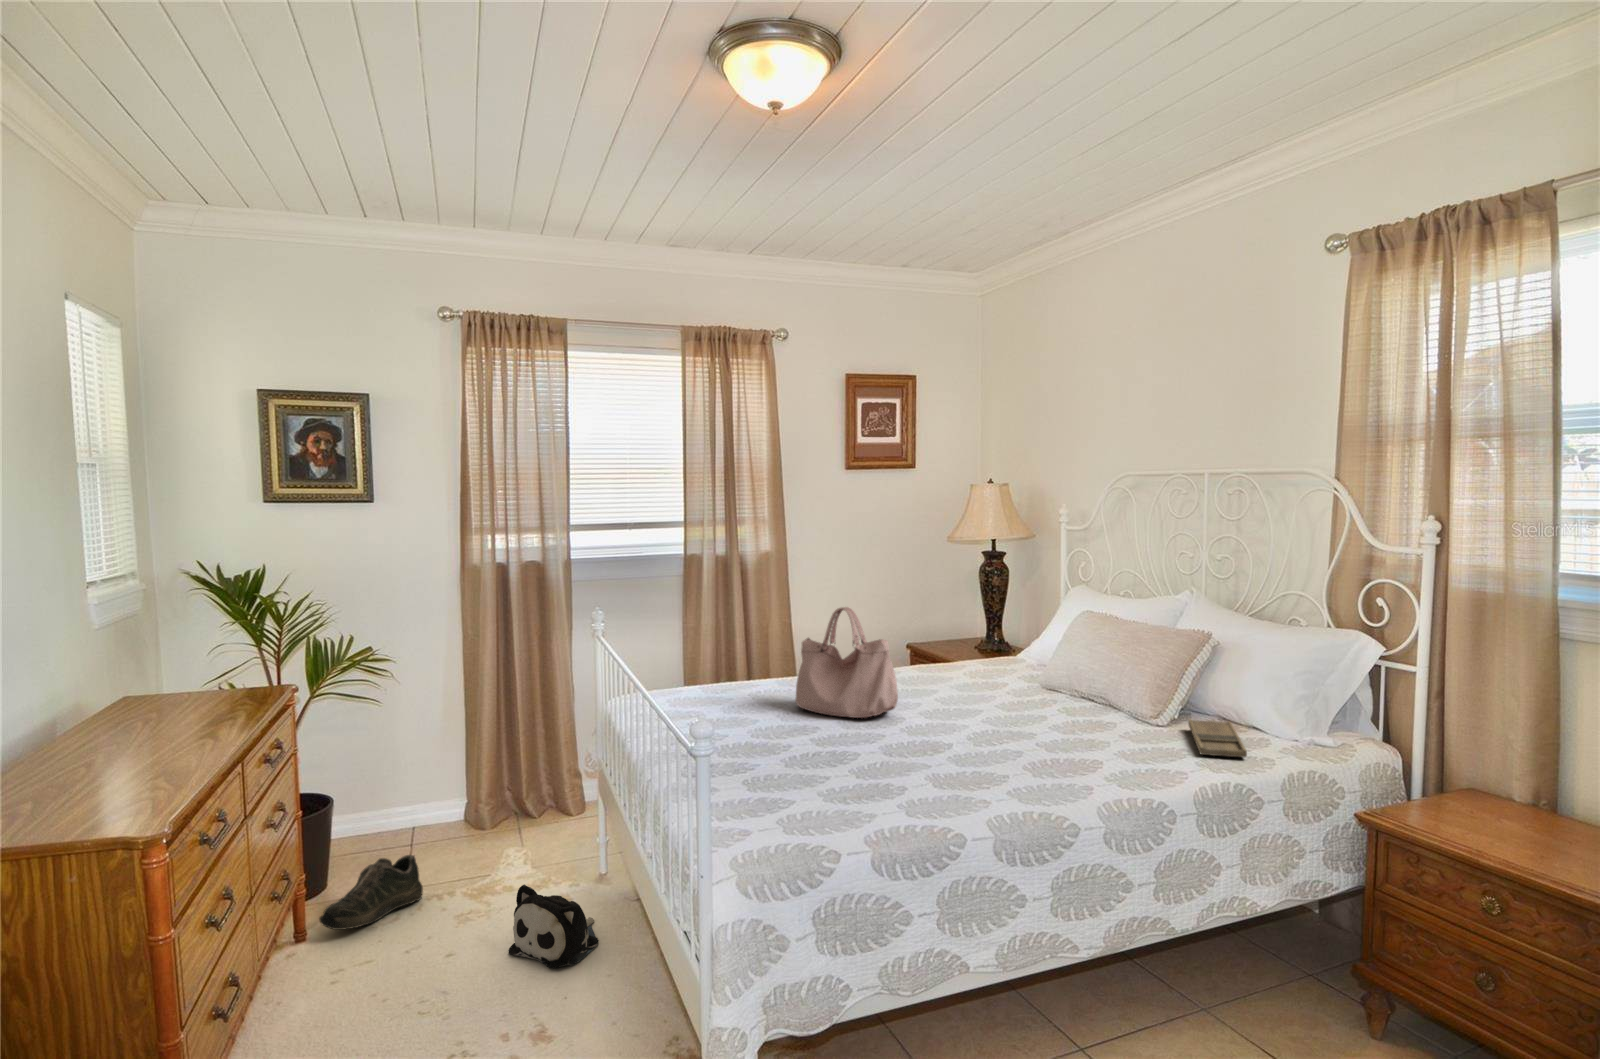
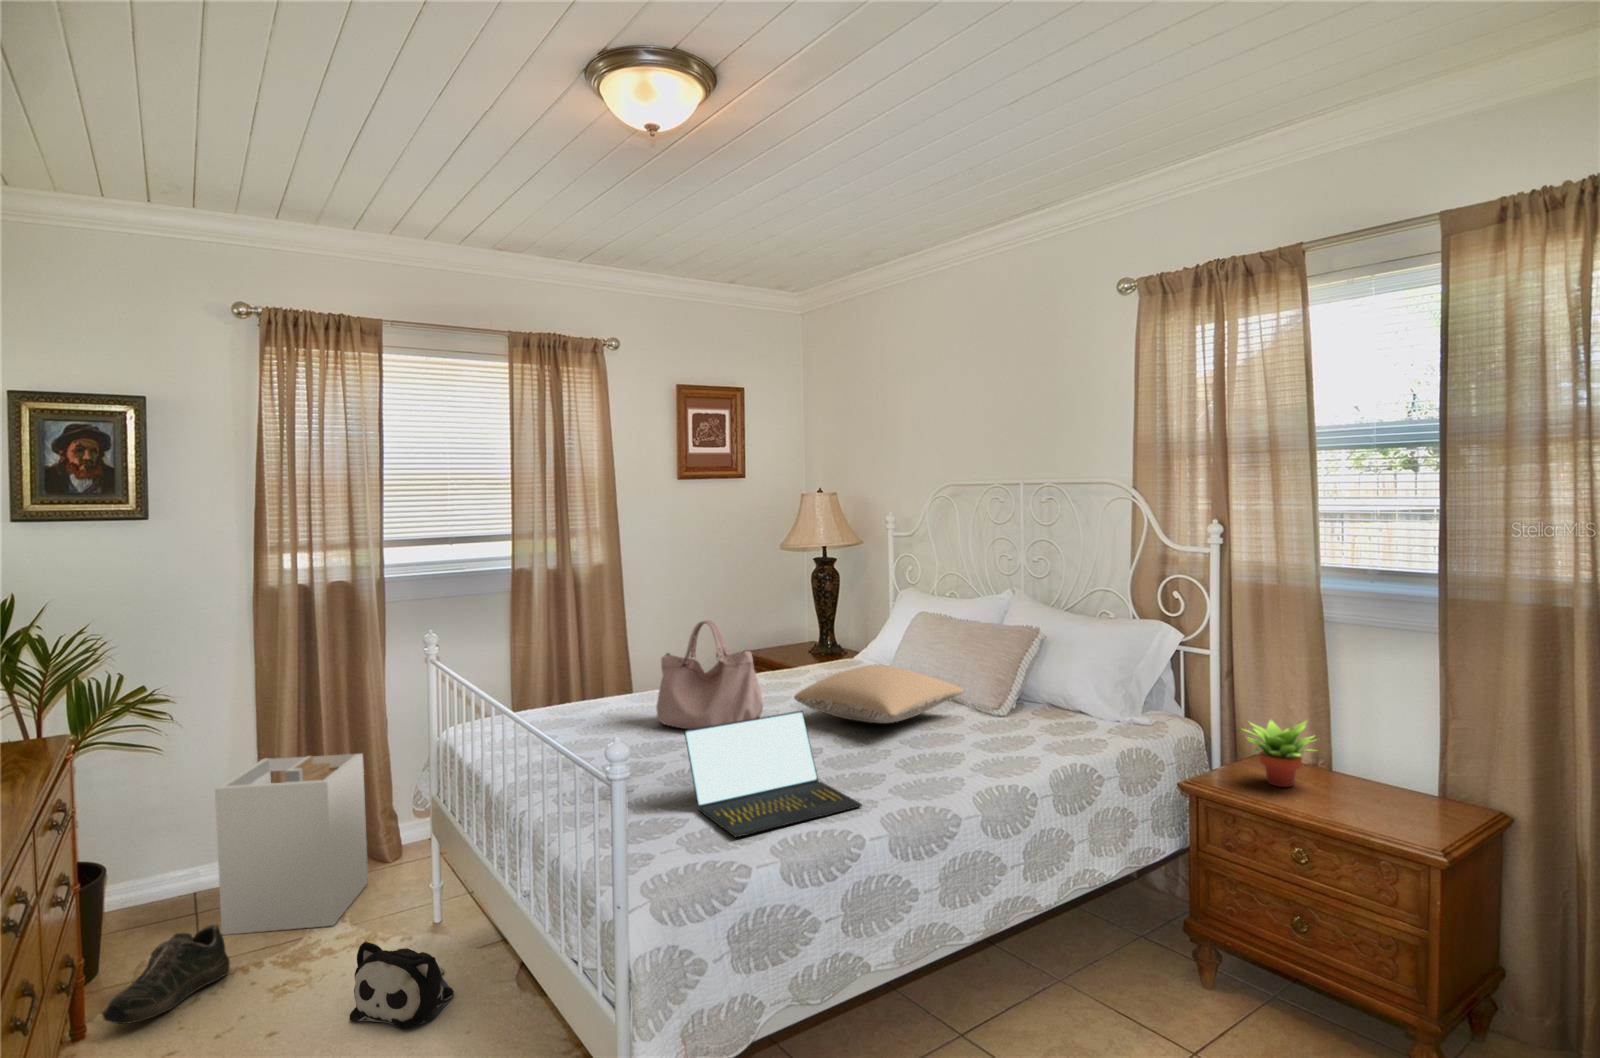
pillow: none [931,662,1117,723] -> present [794,665,964,723]
laptop: none [798,702,973,822] -> present [684,711,862,837]
laundry hamper: none [418,714,545,869] -> present [215,754,368,935]
tray: present [1188,719,1247,757] -> none [1027,709,1084,741]
succulent plant: none [1441,749,1549,833] -> present [1243,720,1317,787]

